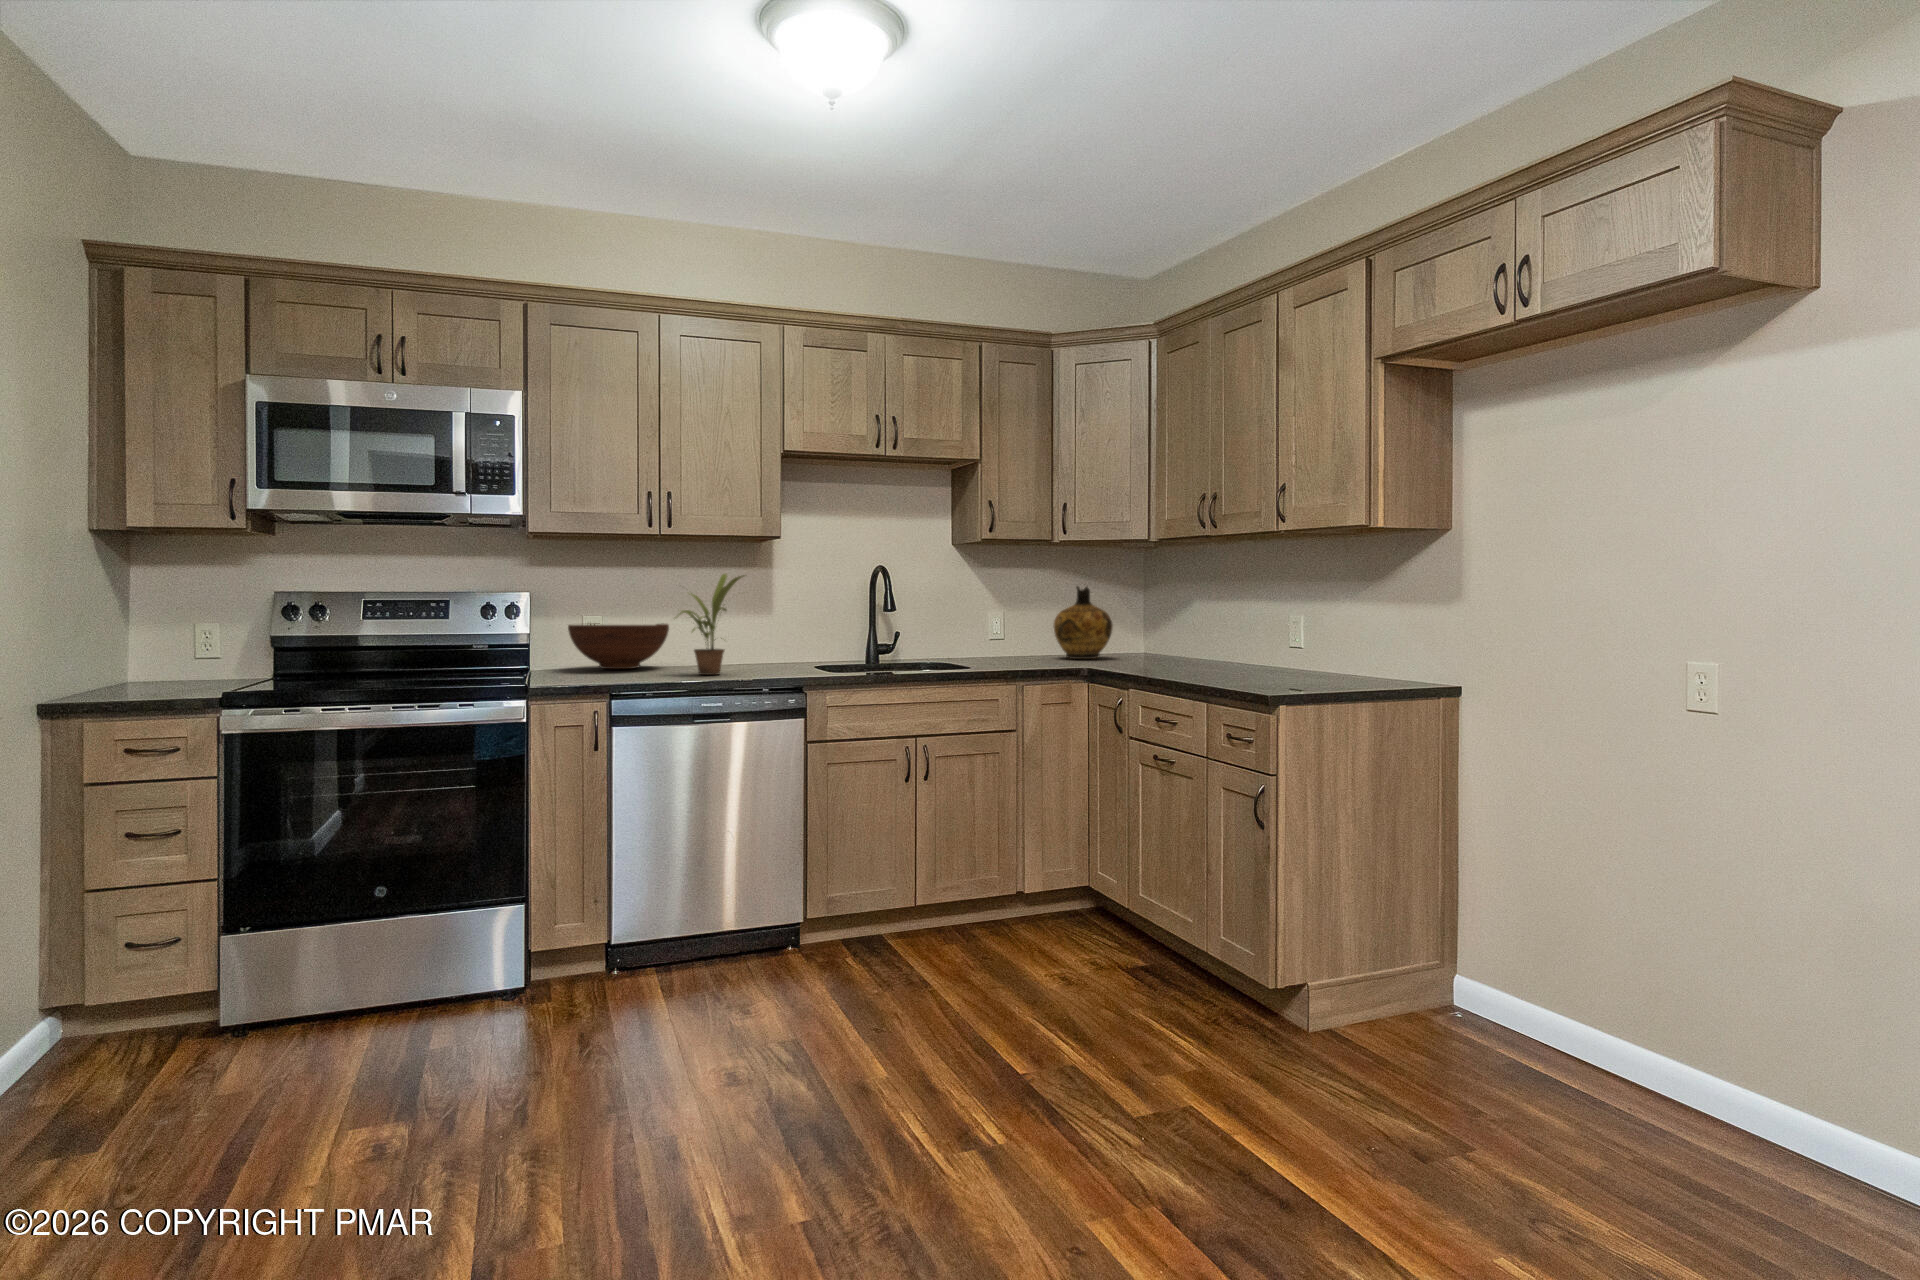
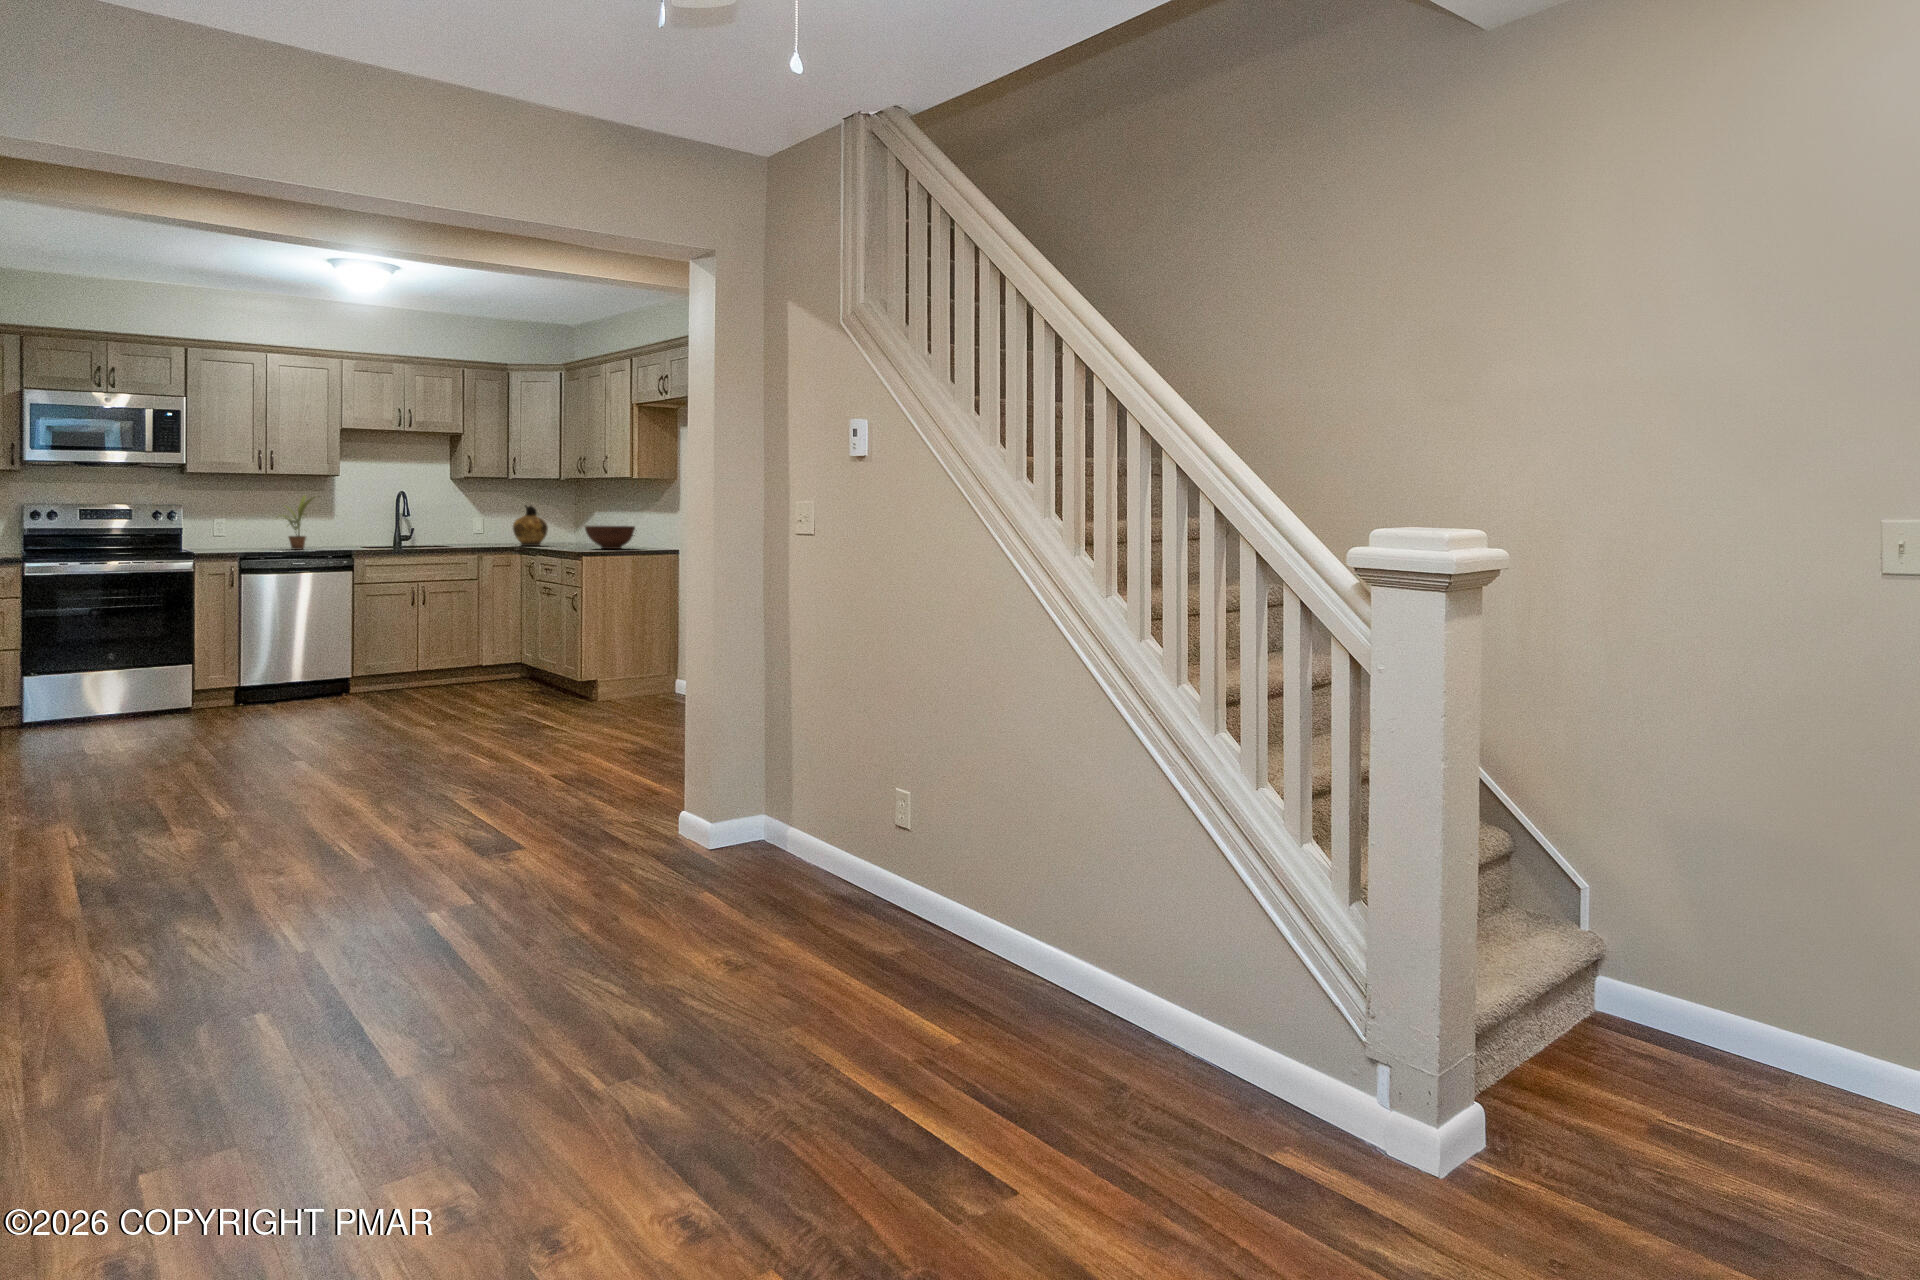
fruit bowl: present [568,623,669,669] -> present [585,526,635,549]

